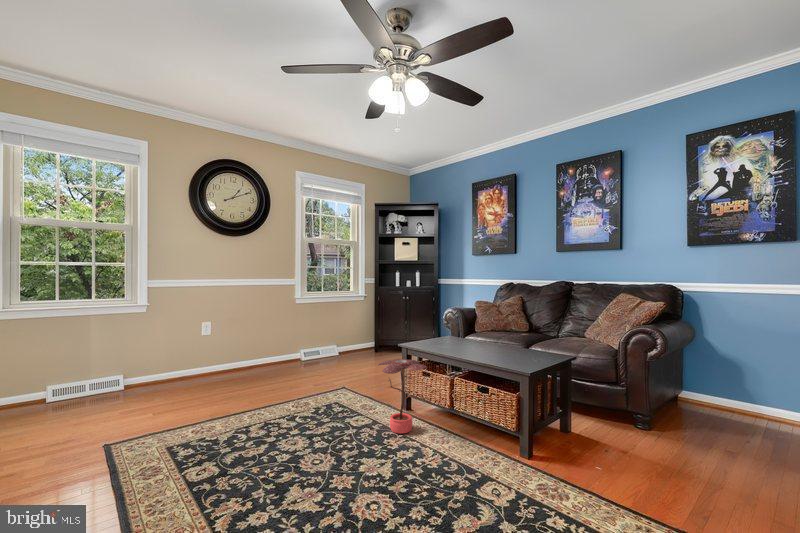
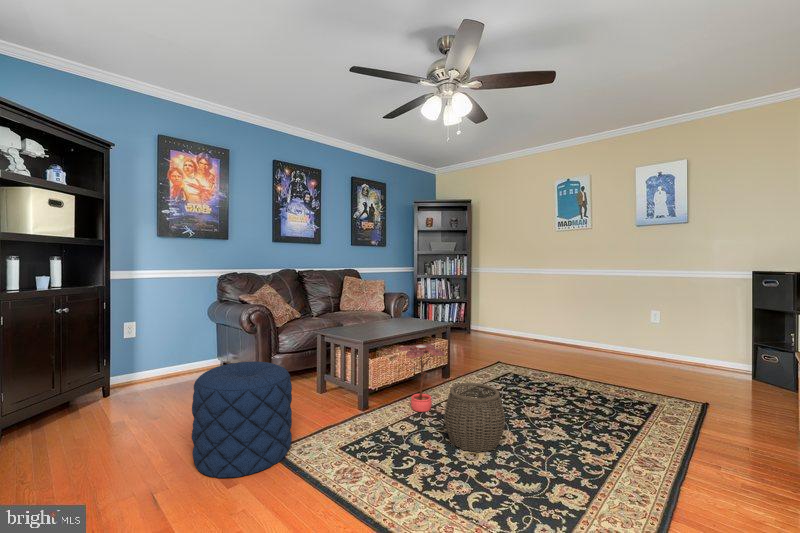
pouf: none [315,331,369,391] -> present [192,361,292,478]
woven basket: none [286,389,347,457] -> present [444,383,505,452]

